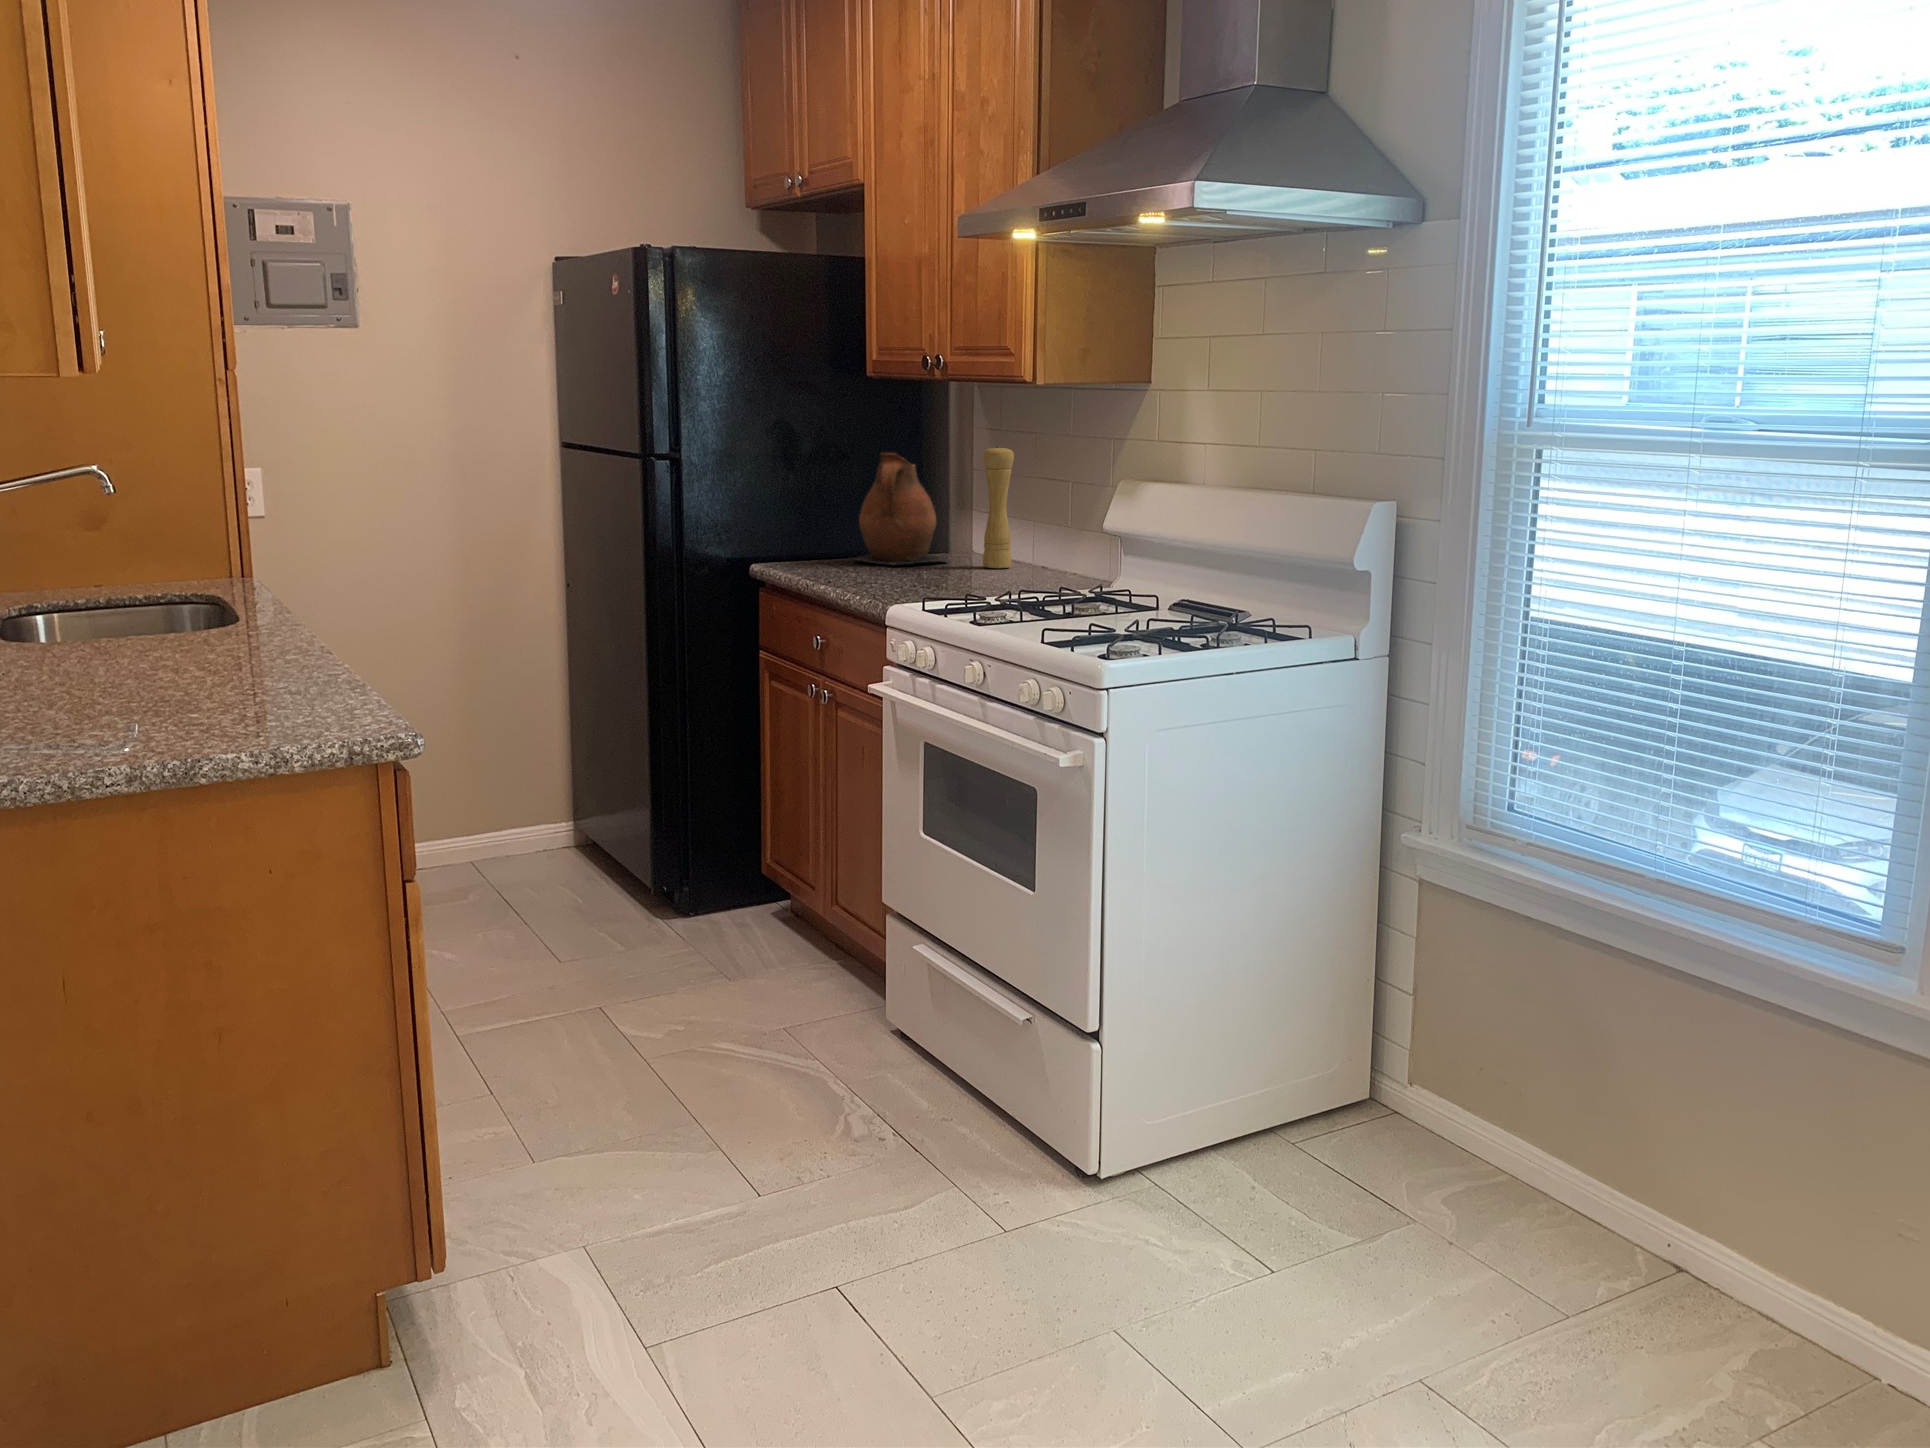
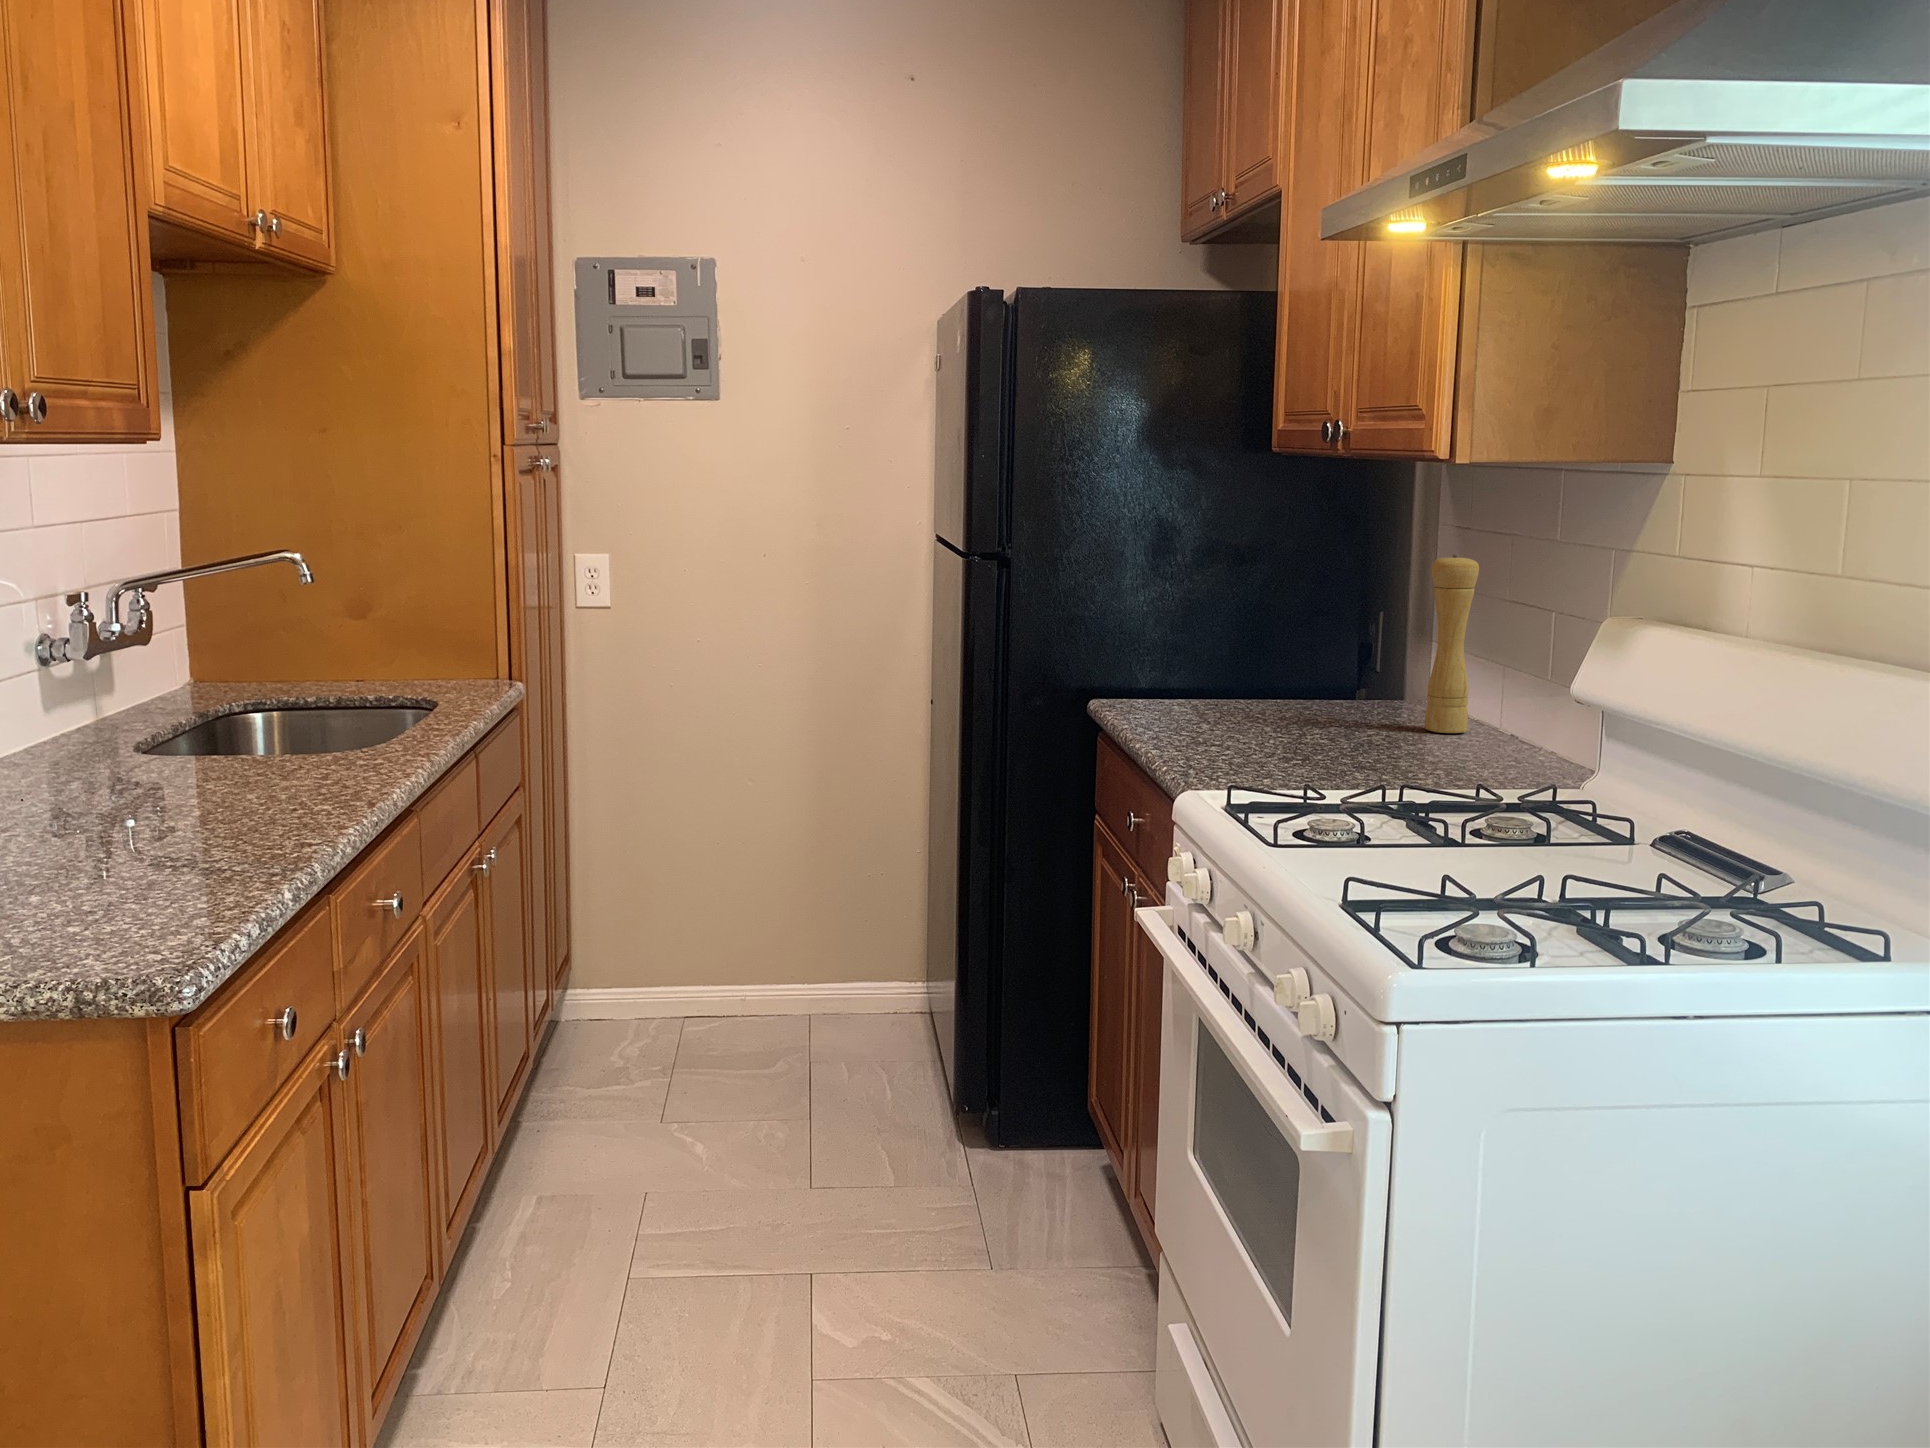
ceramic pitcher: present [856,453,949,565] -> none [1240,559,1388,717]

